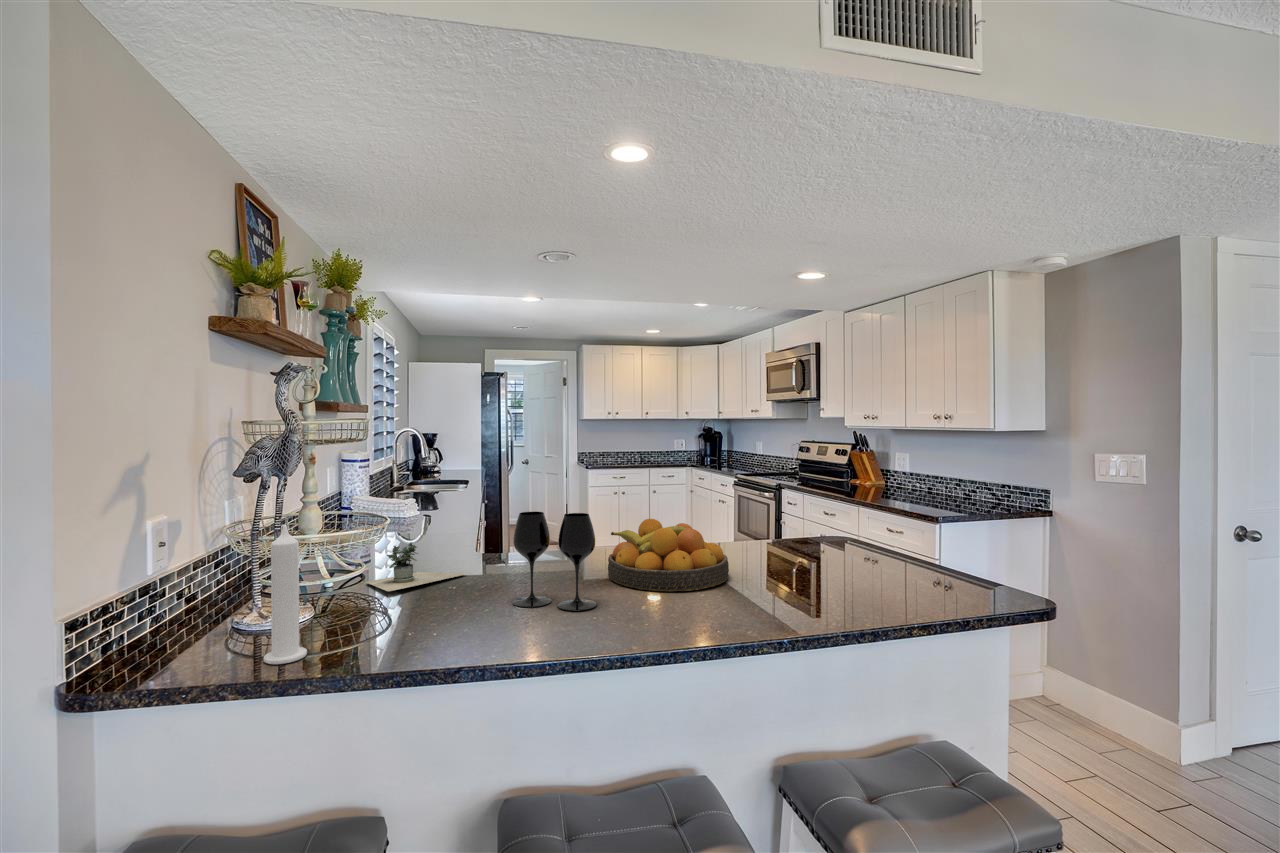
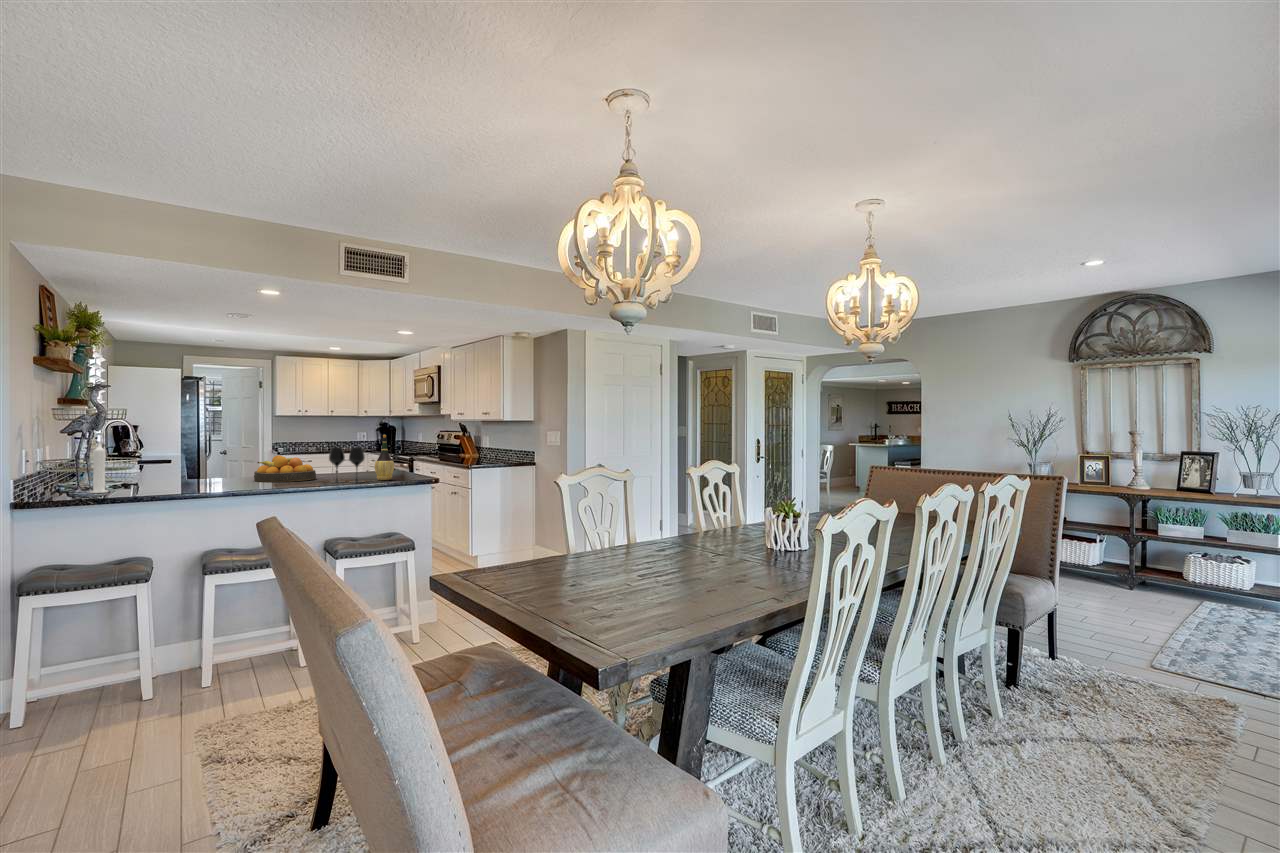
wine bottle: none [874,480,924,598] -> present [375,435,394,480]
wine glass: present [513,512,597,611] -> present [329,447,365,483]
potted plant: present [366,542,492,591] -> none [119,464,191,483]

